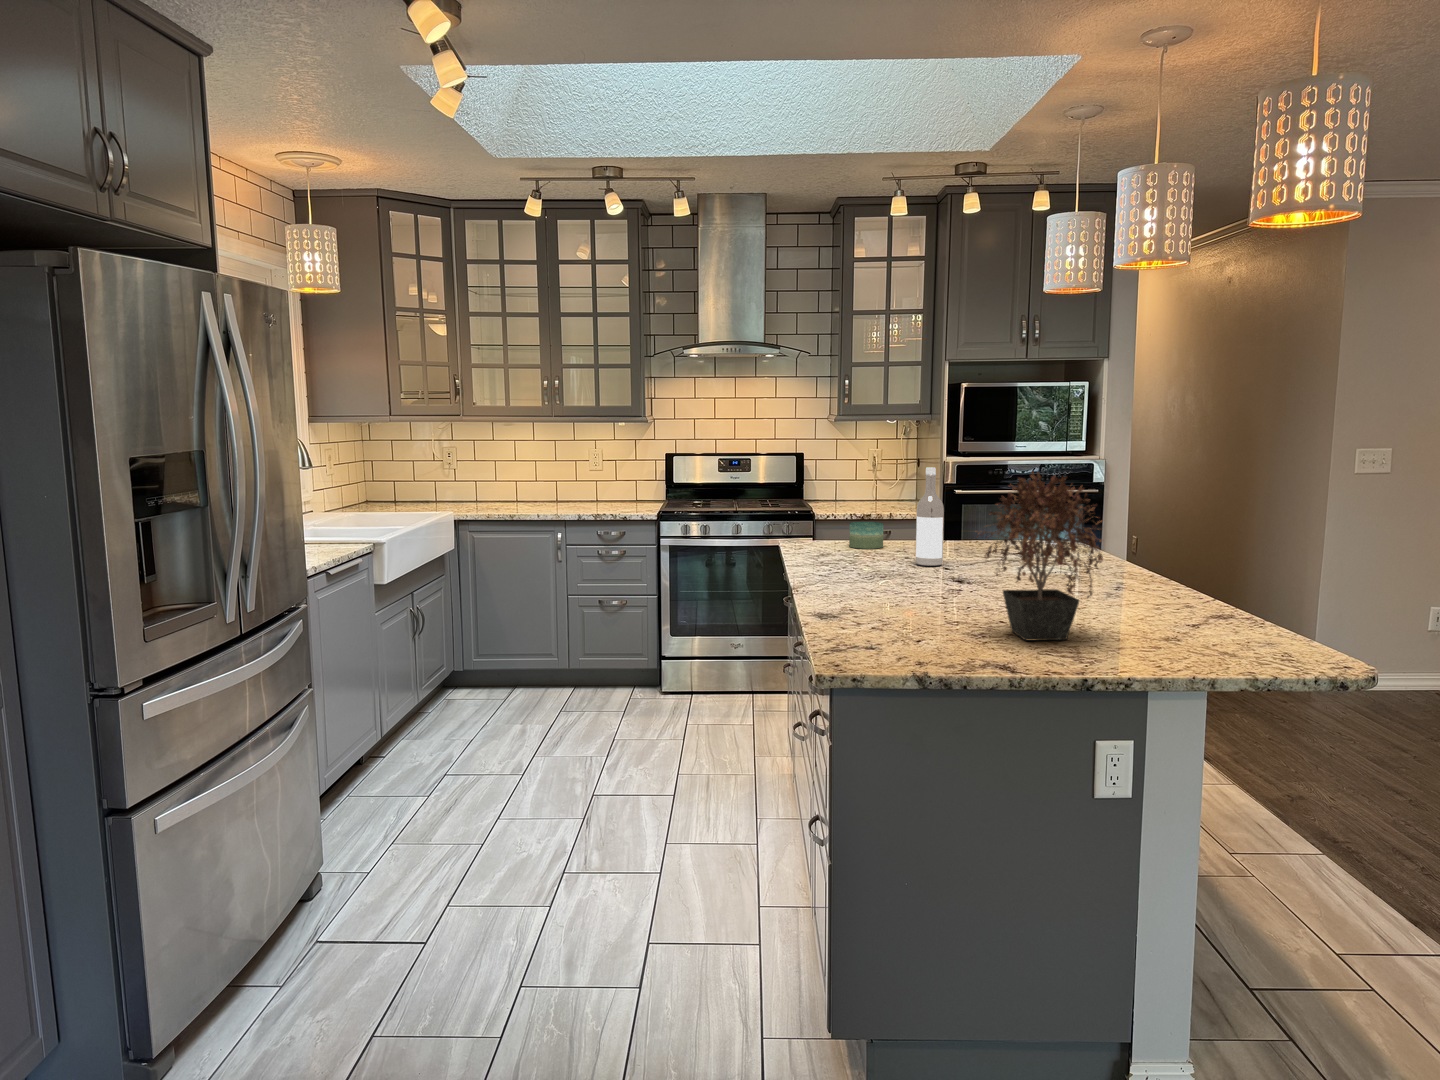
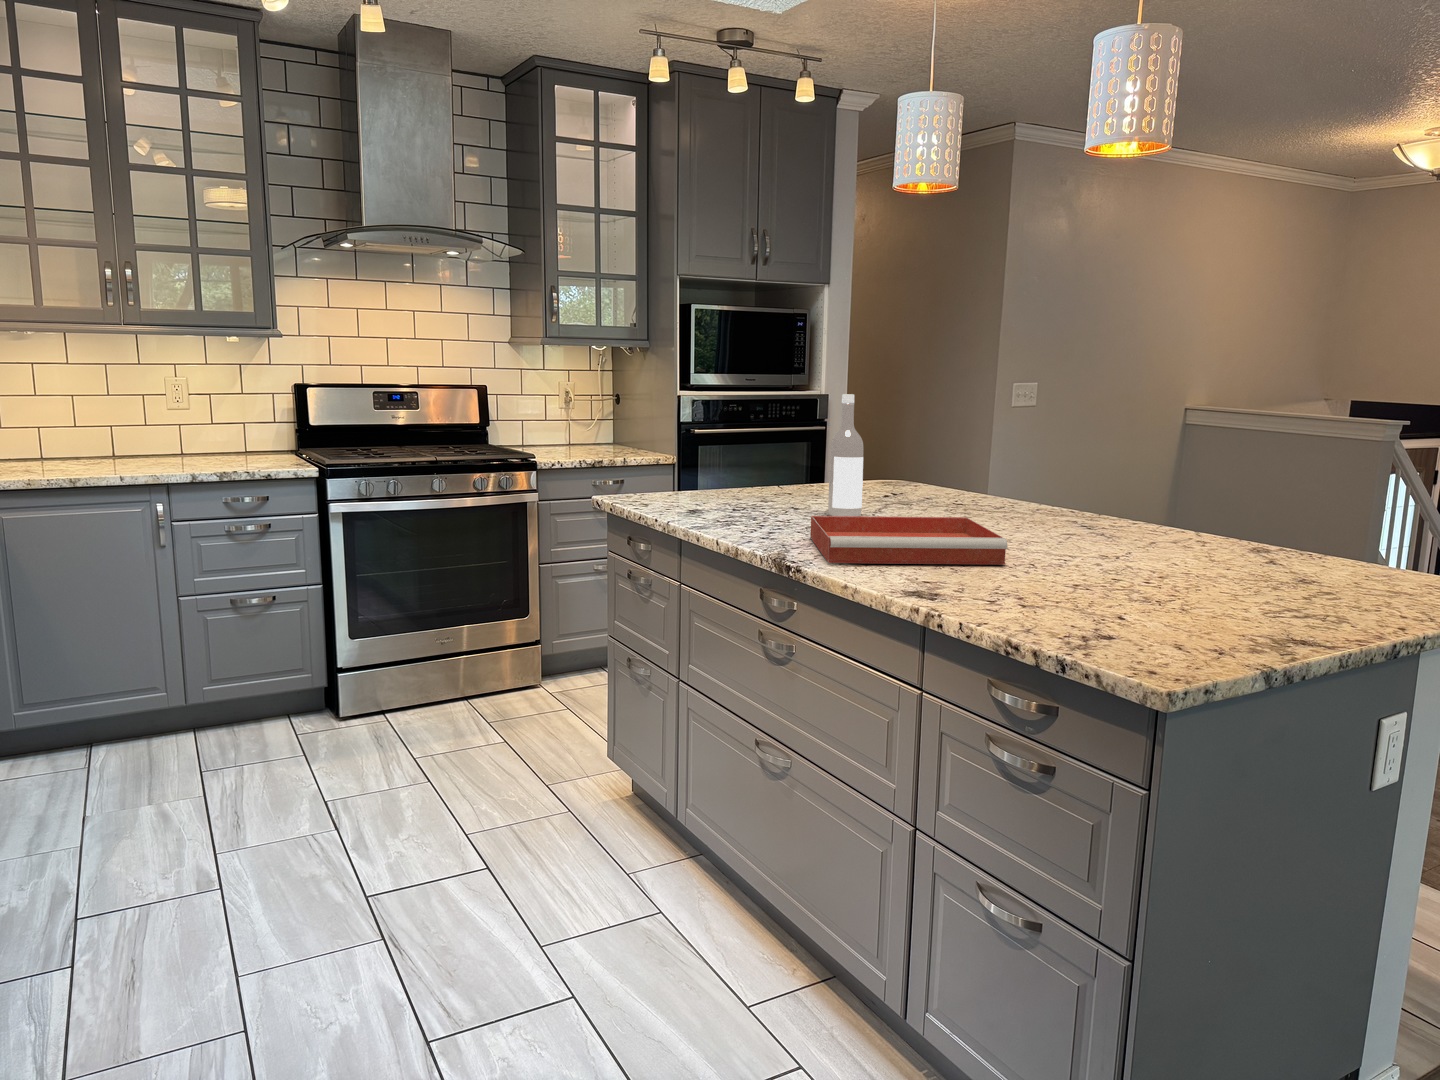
potted plant: present [980,471,1103,641] -> none [1130,387,1318,604]
candle: present [849,522,884,549] -> none [693,467,737,501]
tray: none [818,560,976,604] -> present [810,516,1007,564]

